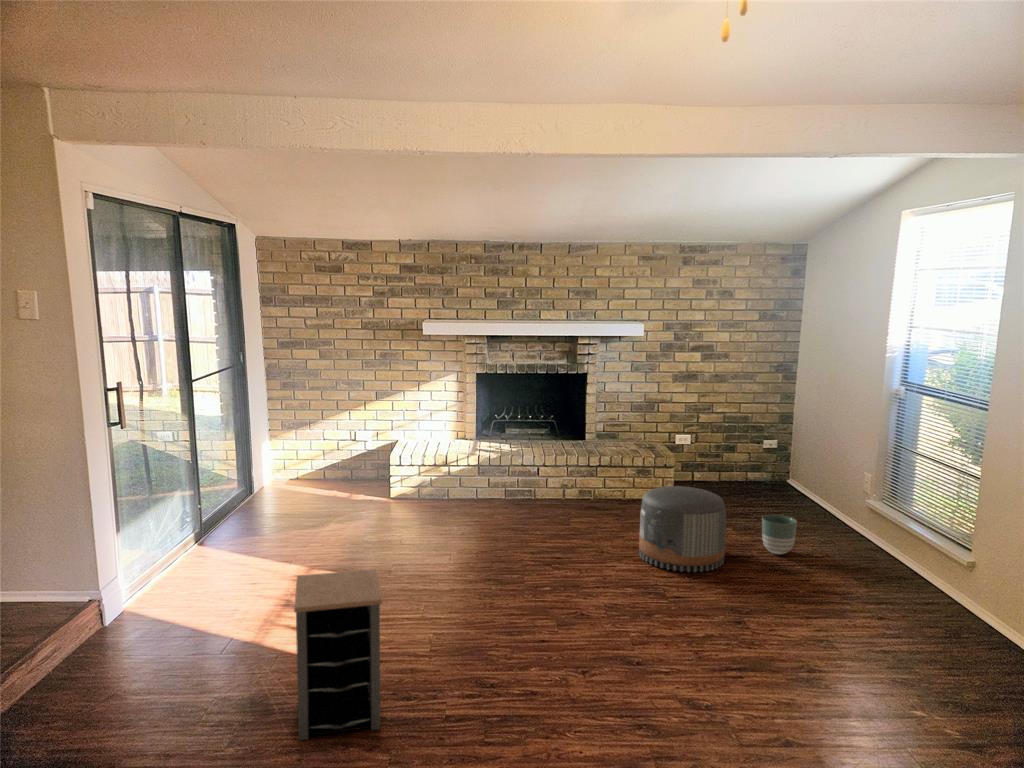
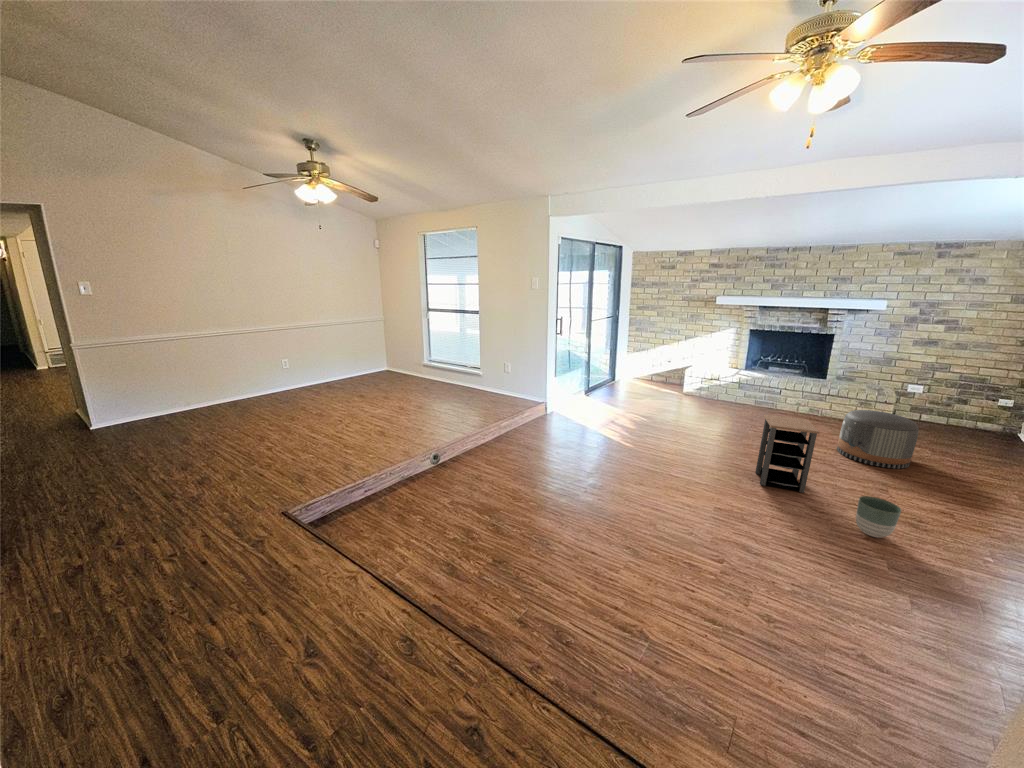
planter: present [762,514,797,554] -> present [856,496,901,538]
side table: present [294,569,382,740] -> present [756,414,820,493]

